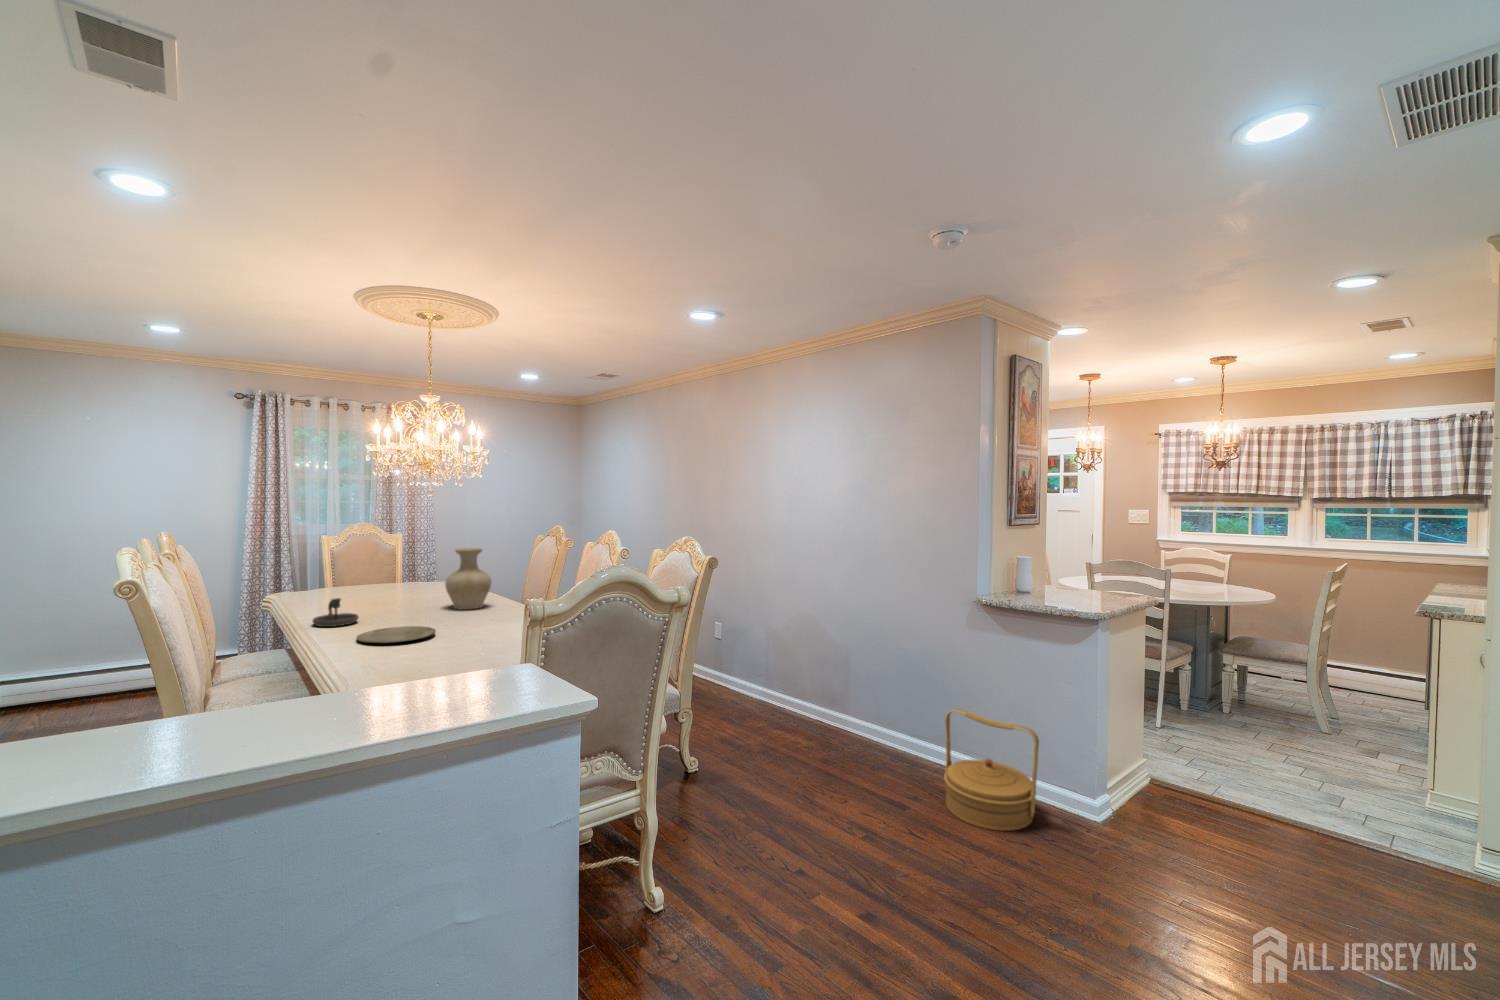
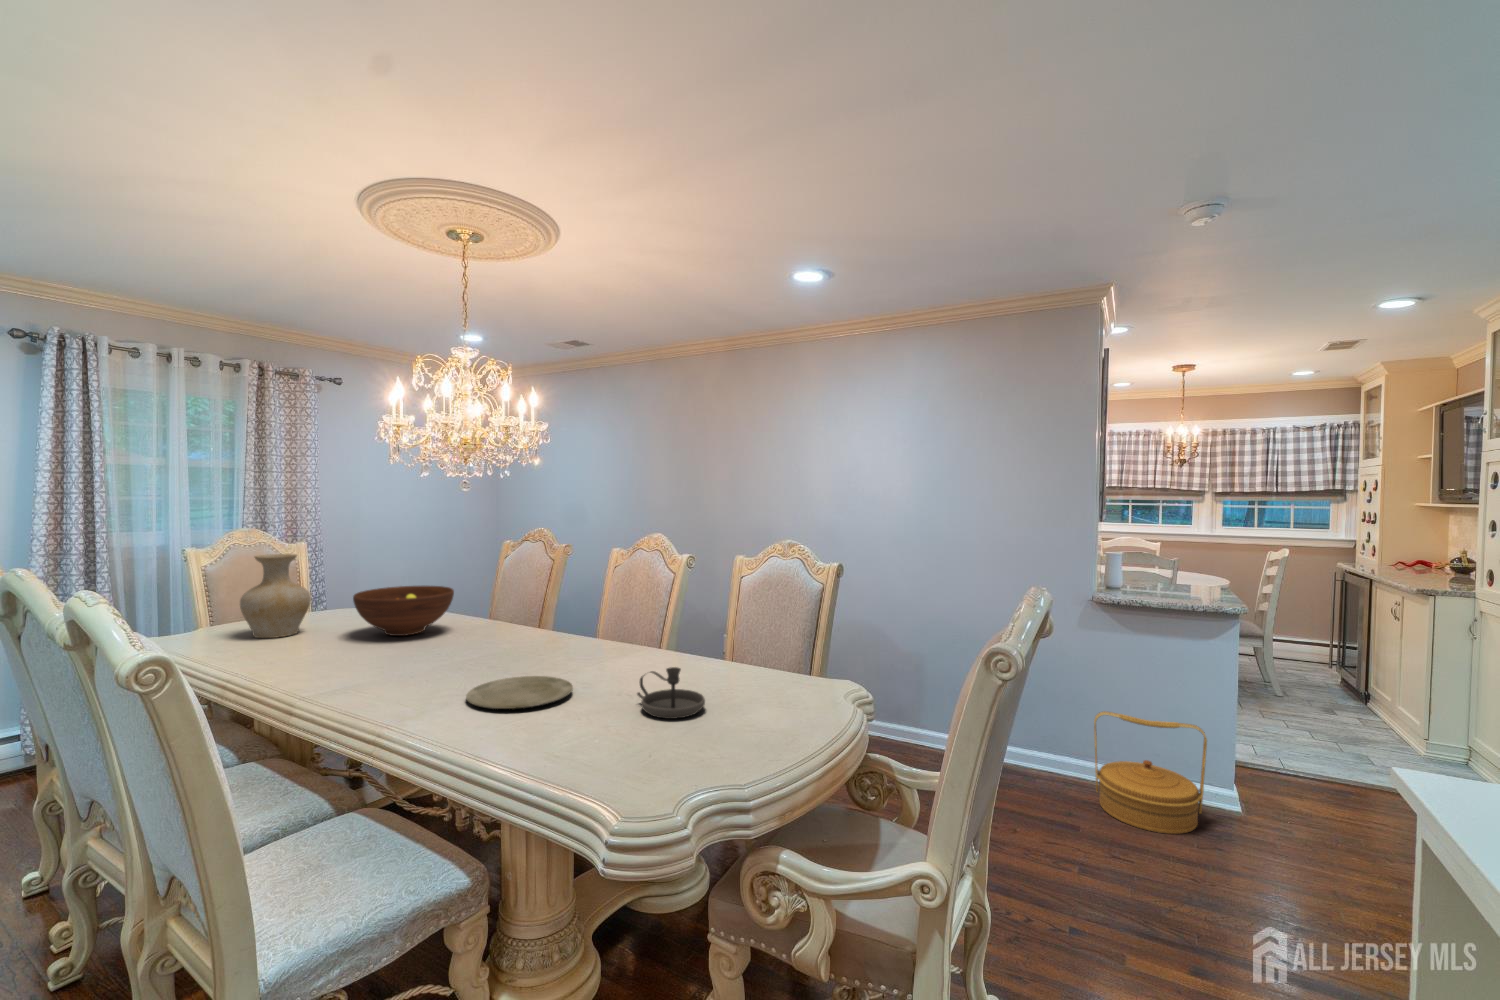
vase: present [445,548,491,610] -> present [240,554,311,638]
fruit bowl: none [373,565,445,599] -> present [353,586,454,636]
candlestick: present [313,598,359,627] -> present [637,667,705,719]

